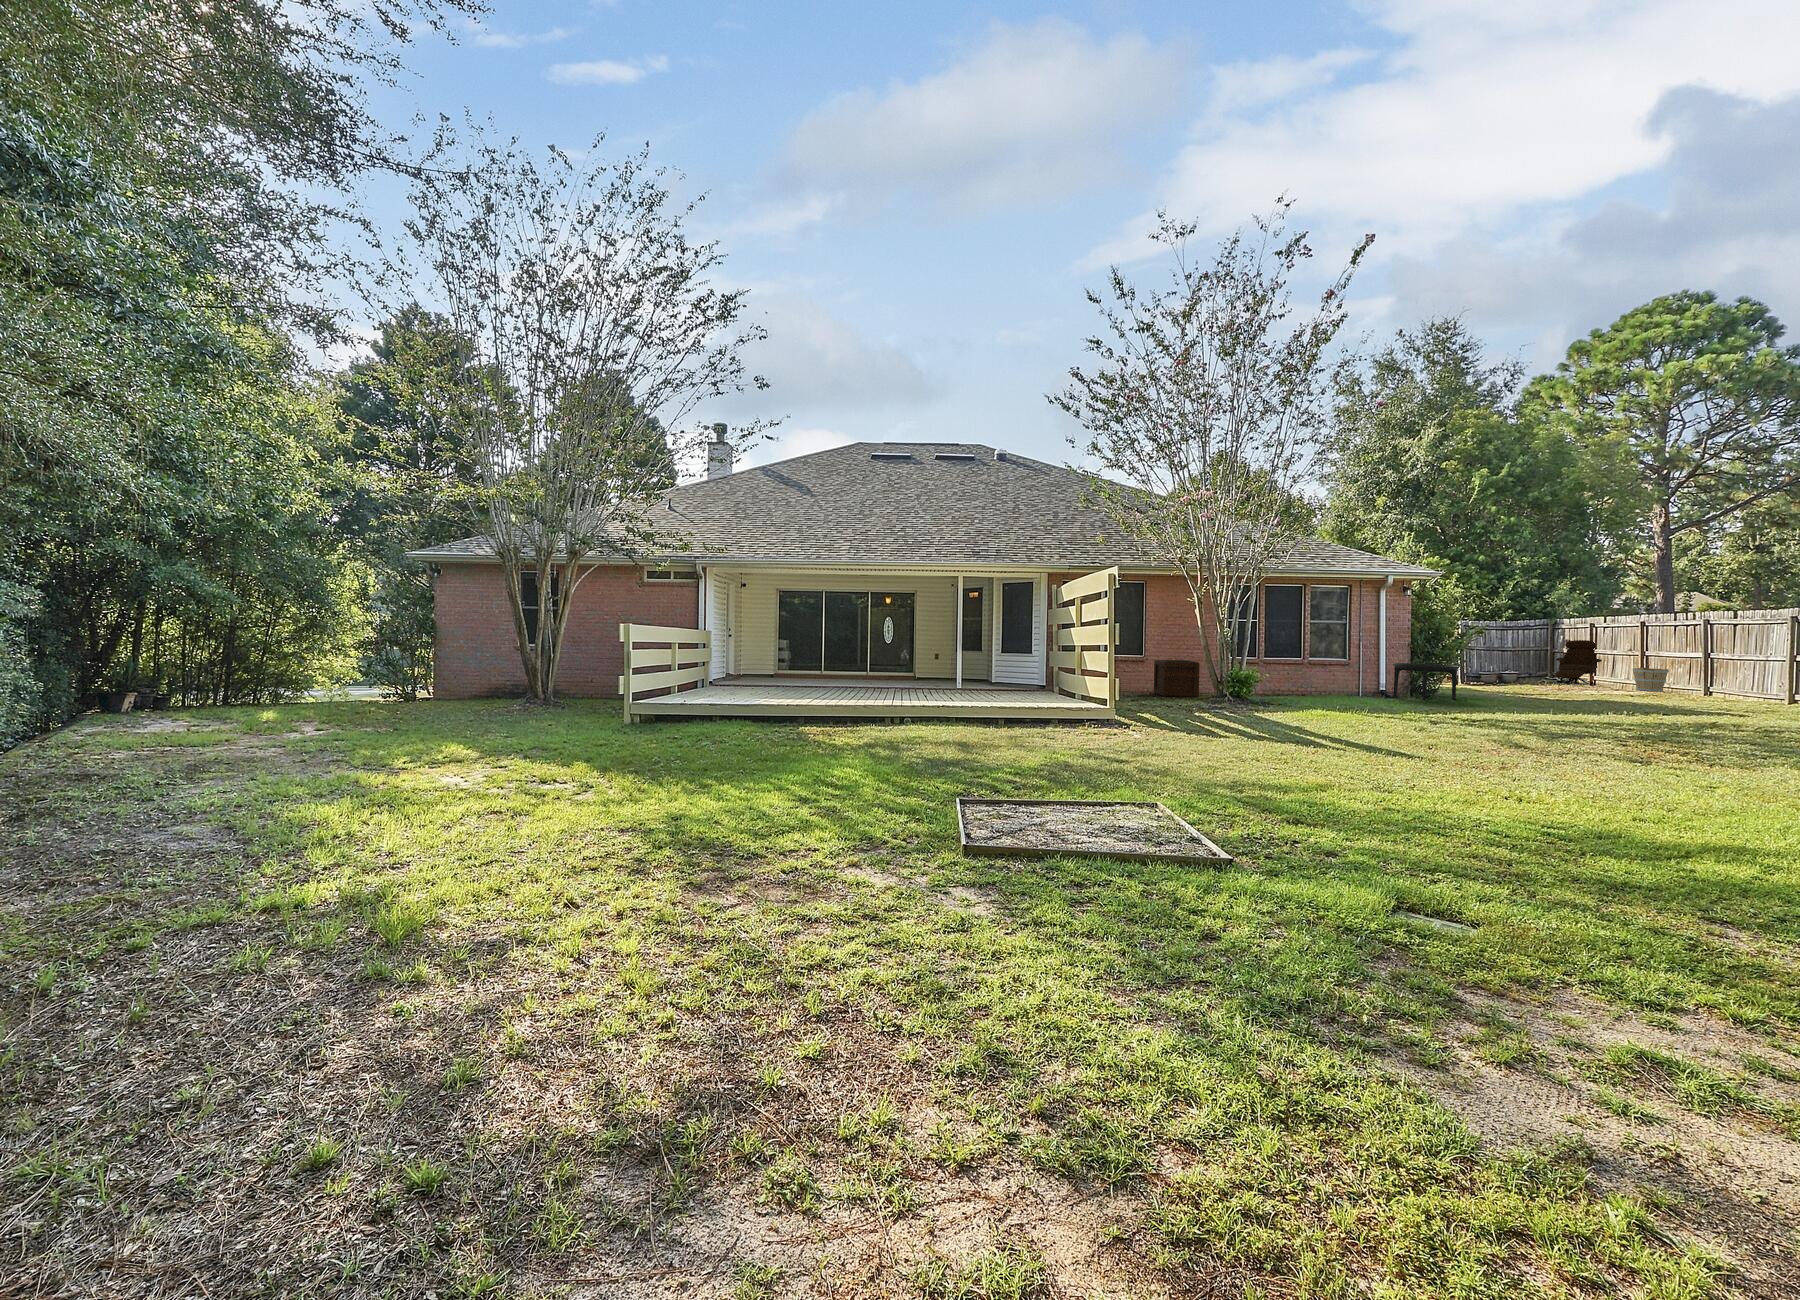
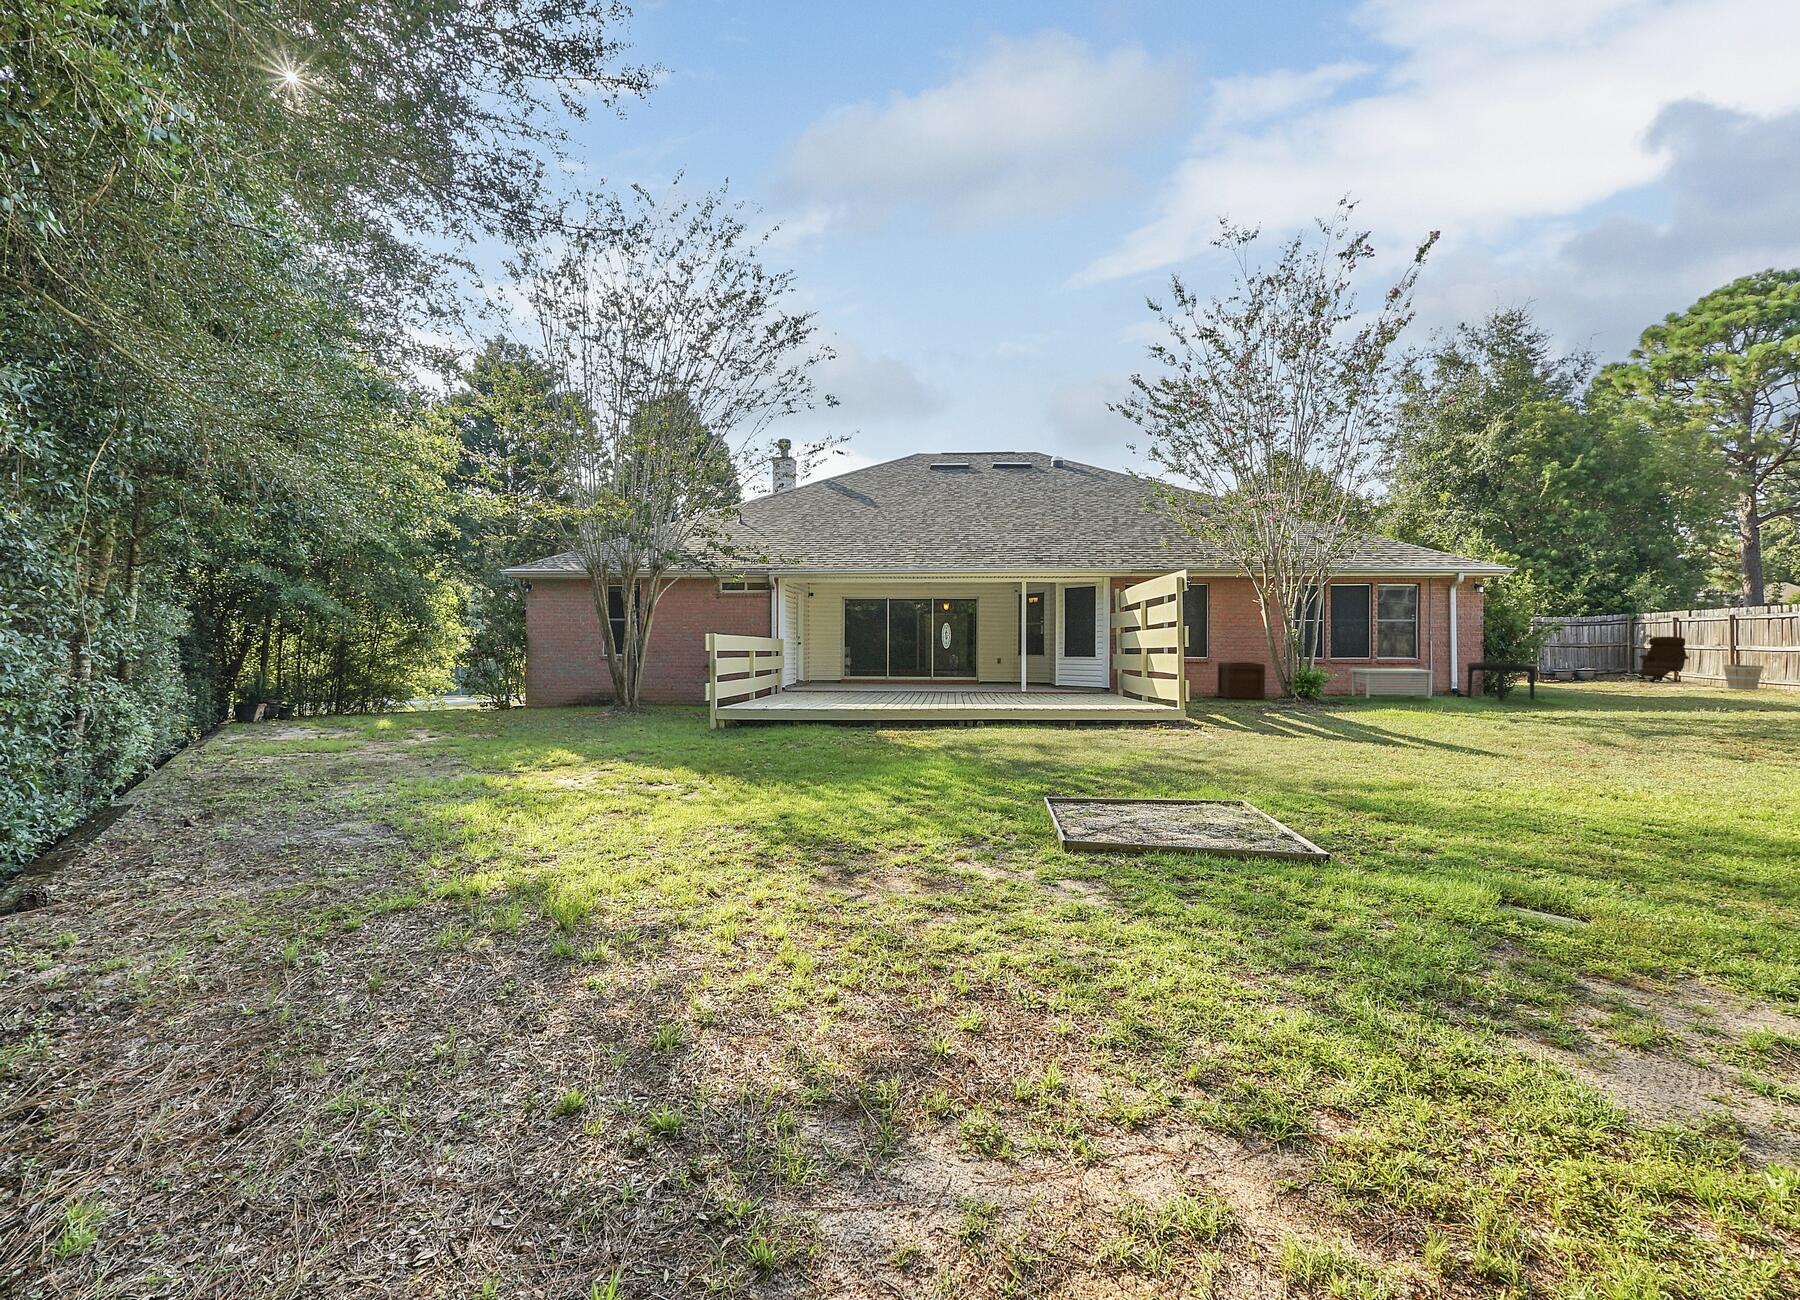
storage bench: none [1282,668,1361,698] -> present [1349,669,1433,699]

